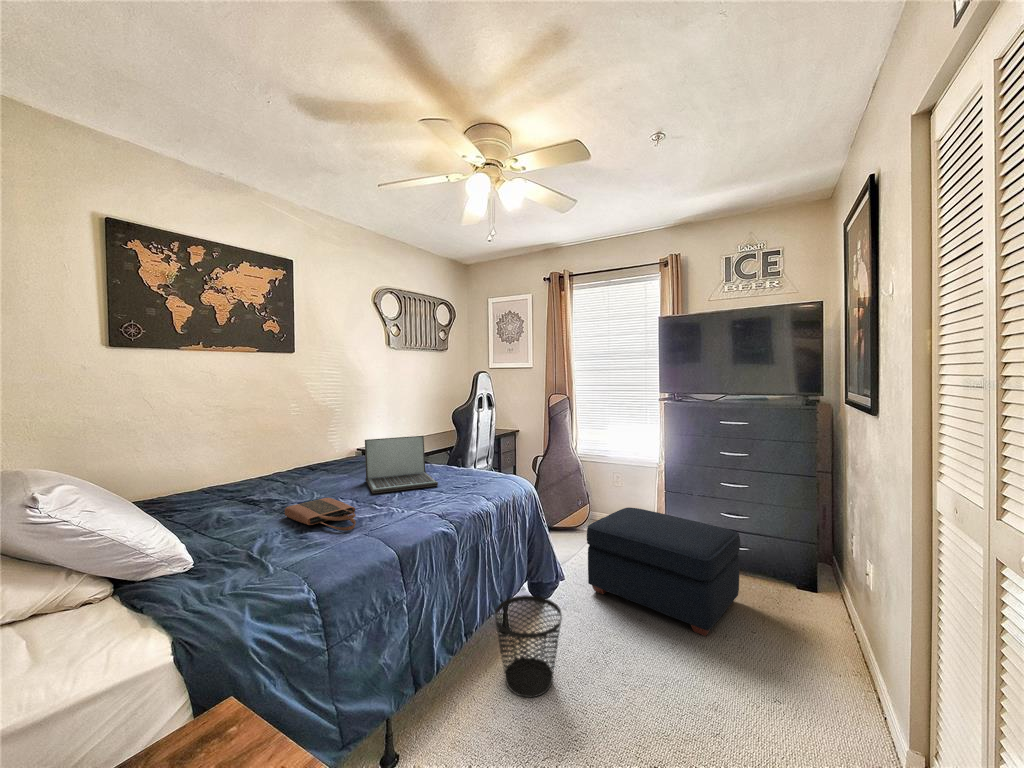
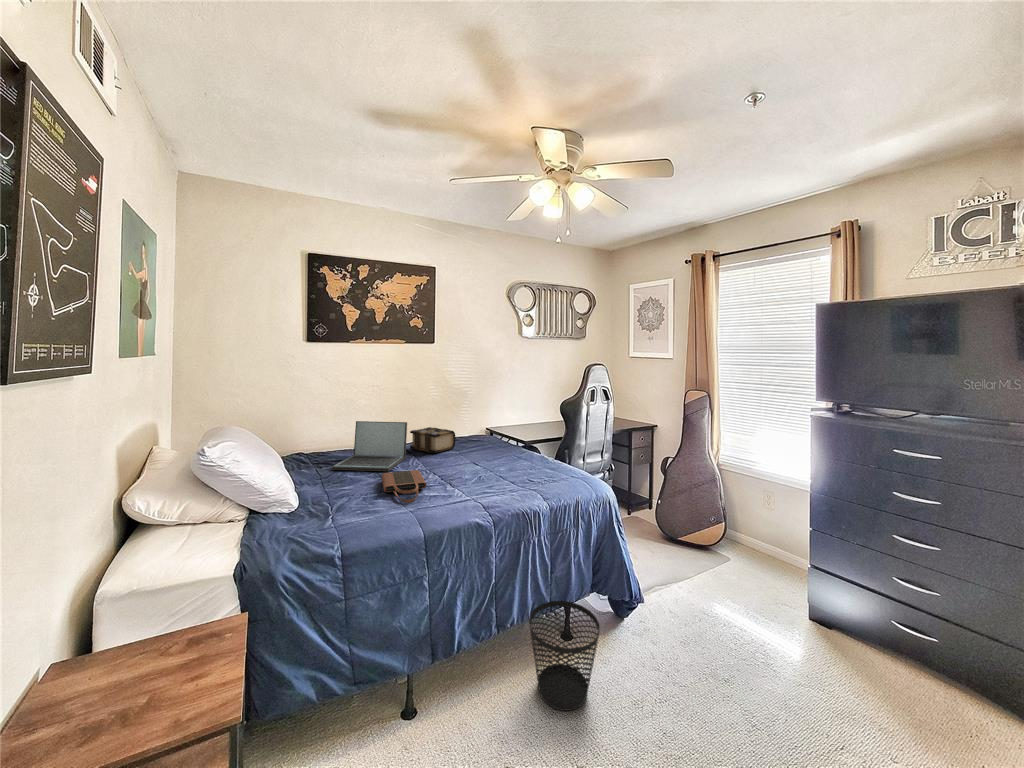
laptop: present [365,436,438,493] -> present [331,421,407,471]
book: none [278,452,338,481] -> present [410,427,455,453]
ottoman: present [587,508,740,636] -> none [681,534,913,732]

